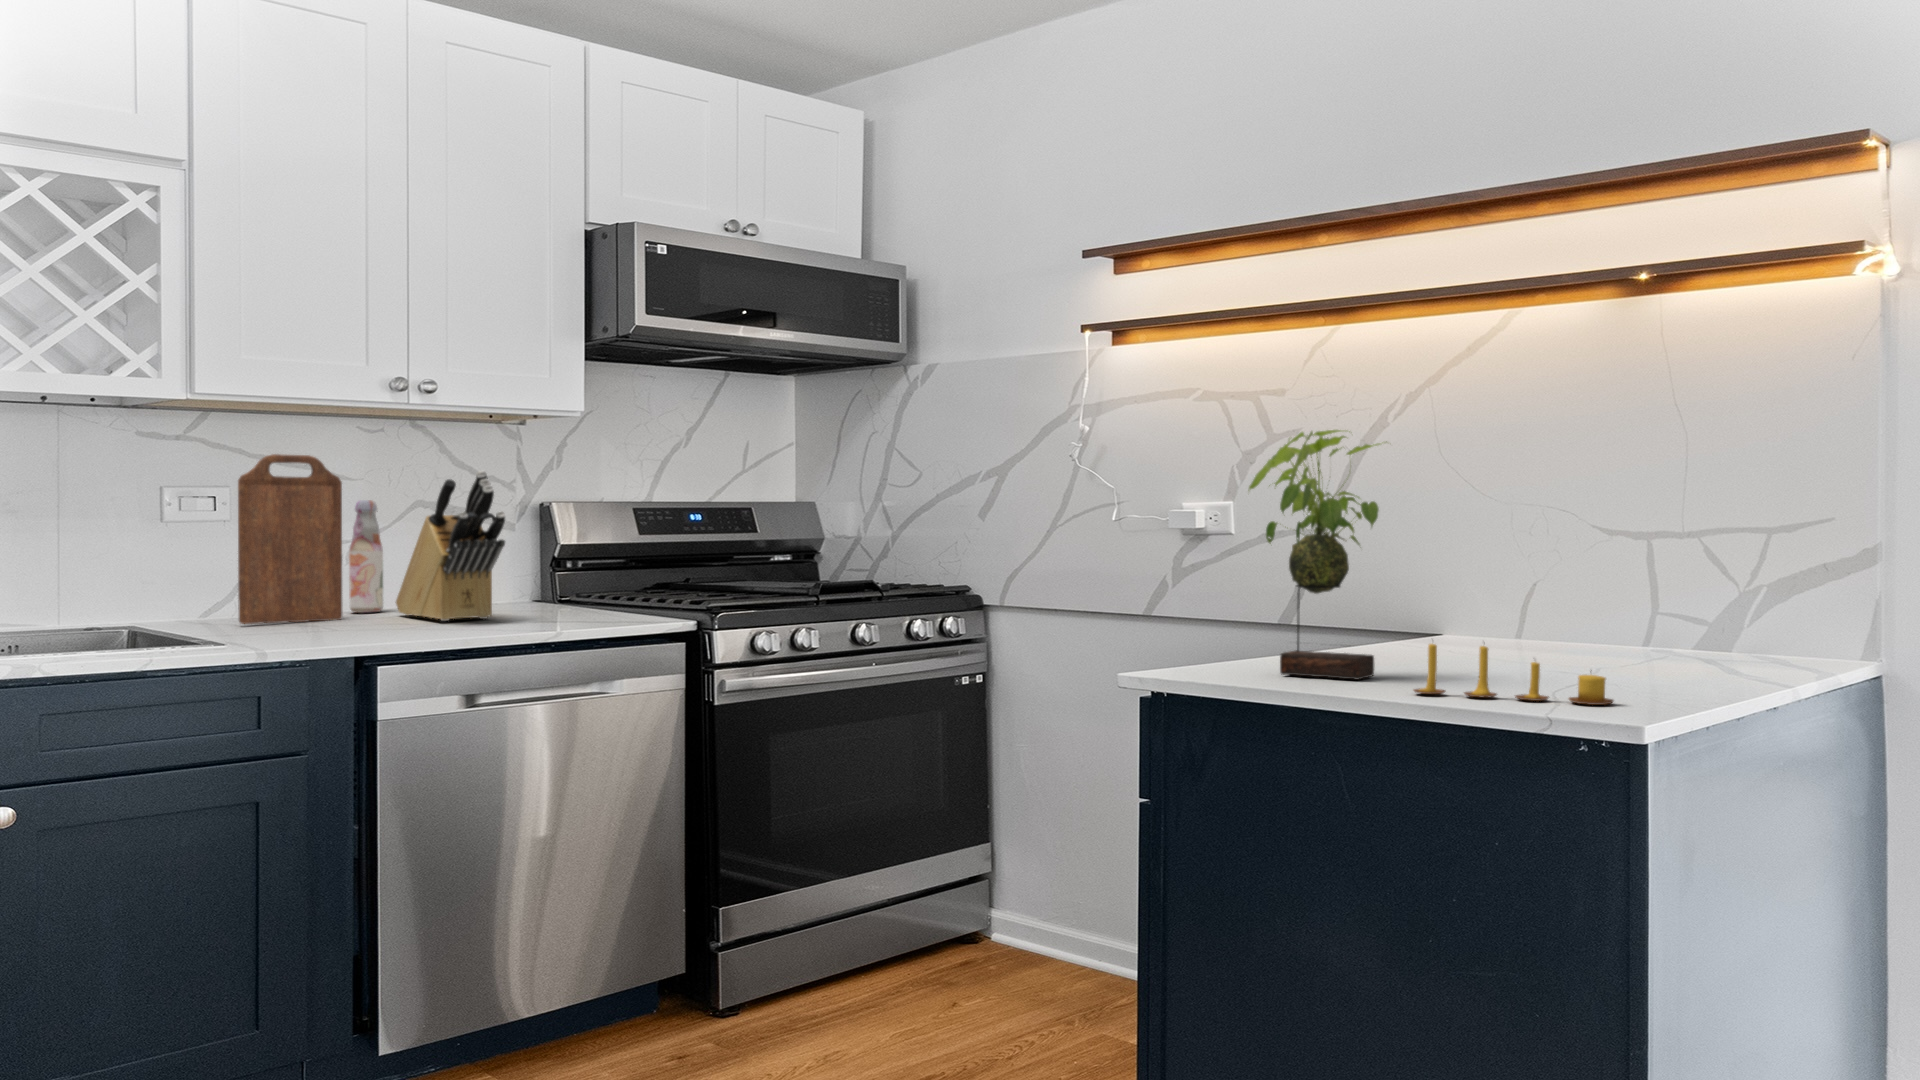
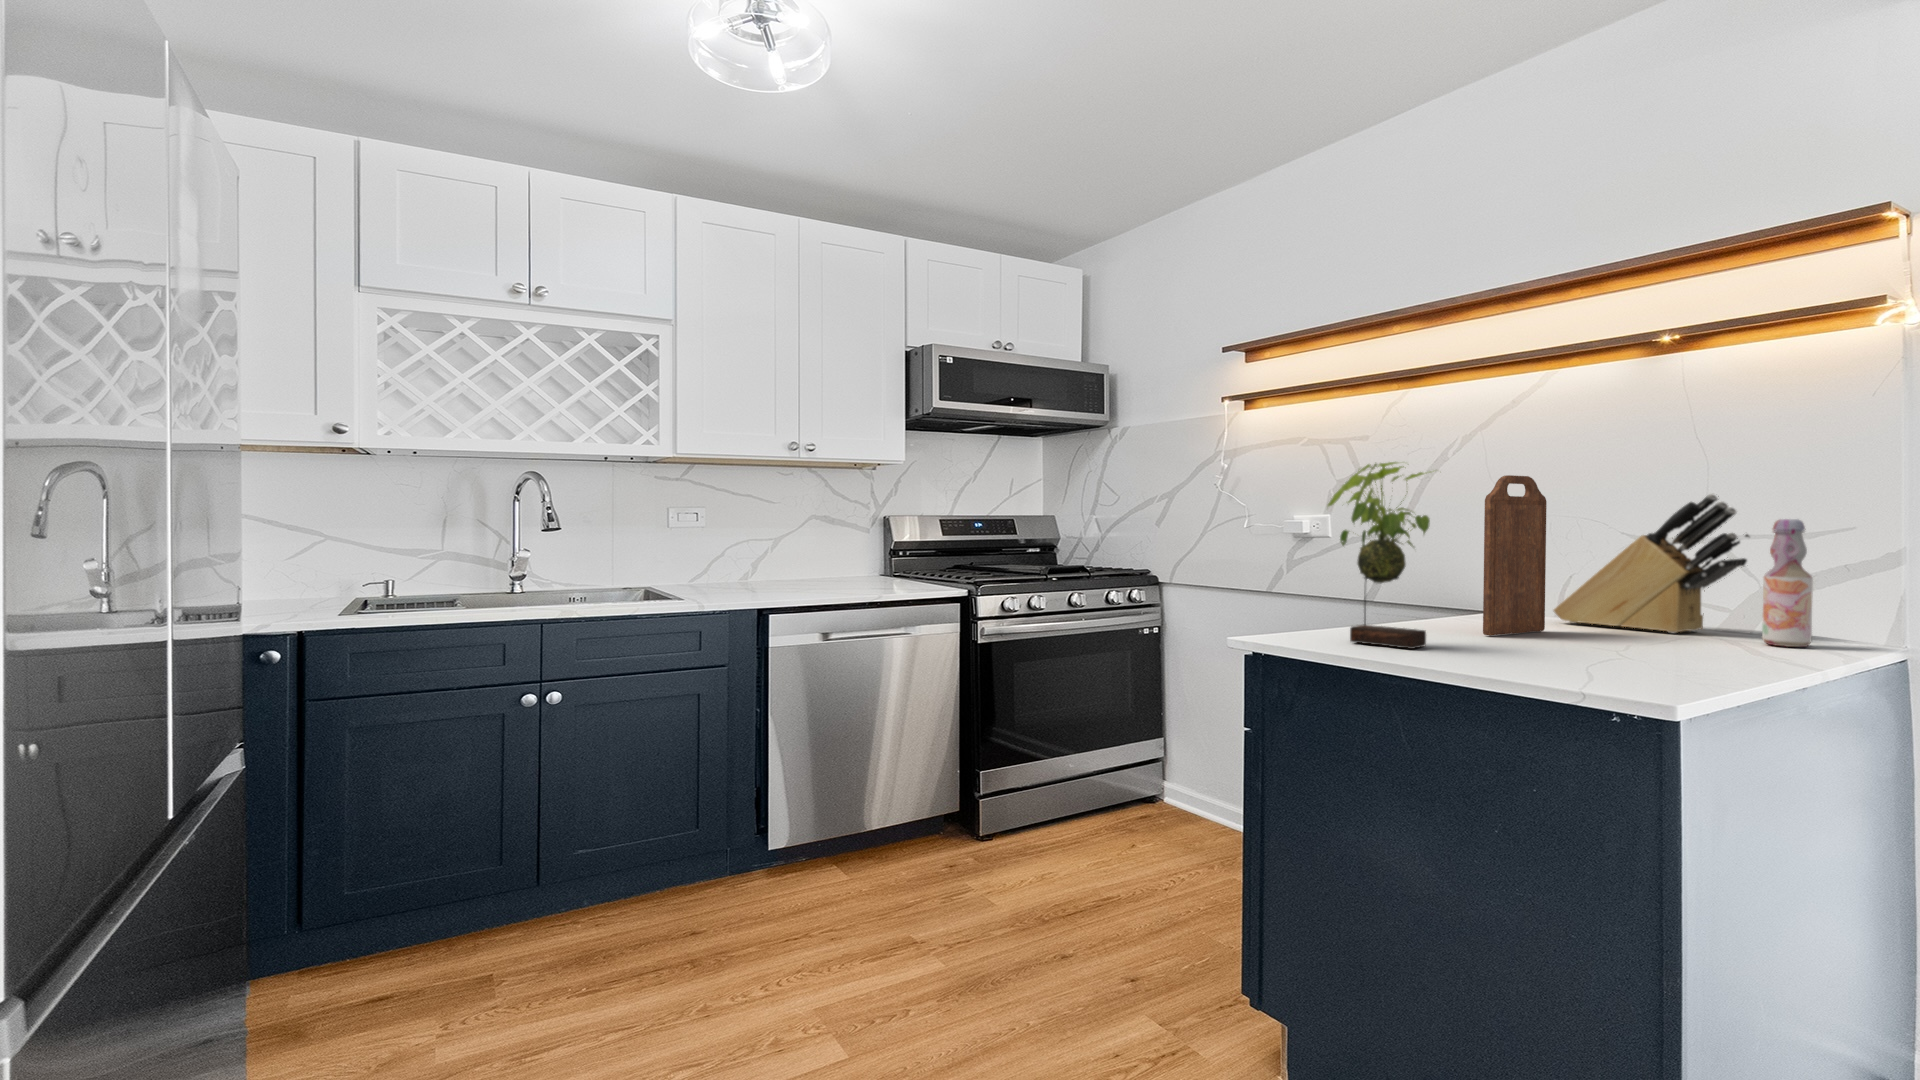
cutting board: present [238,454,342,624] -> present [1483,475,1547,636]
knife block: present [396,471,505,621] -> present [1554,494,1749,633]
bottle: present [349,500,383,613] -> present [1762,519,1813,647]
candle: present [1414,643,1613,705] -> none [1455,621,1636,681]

